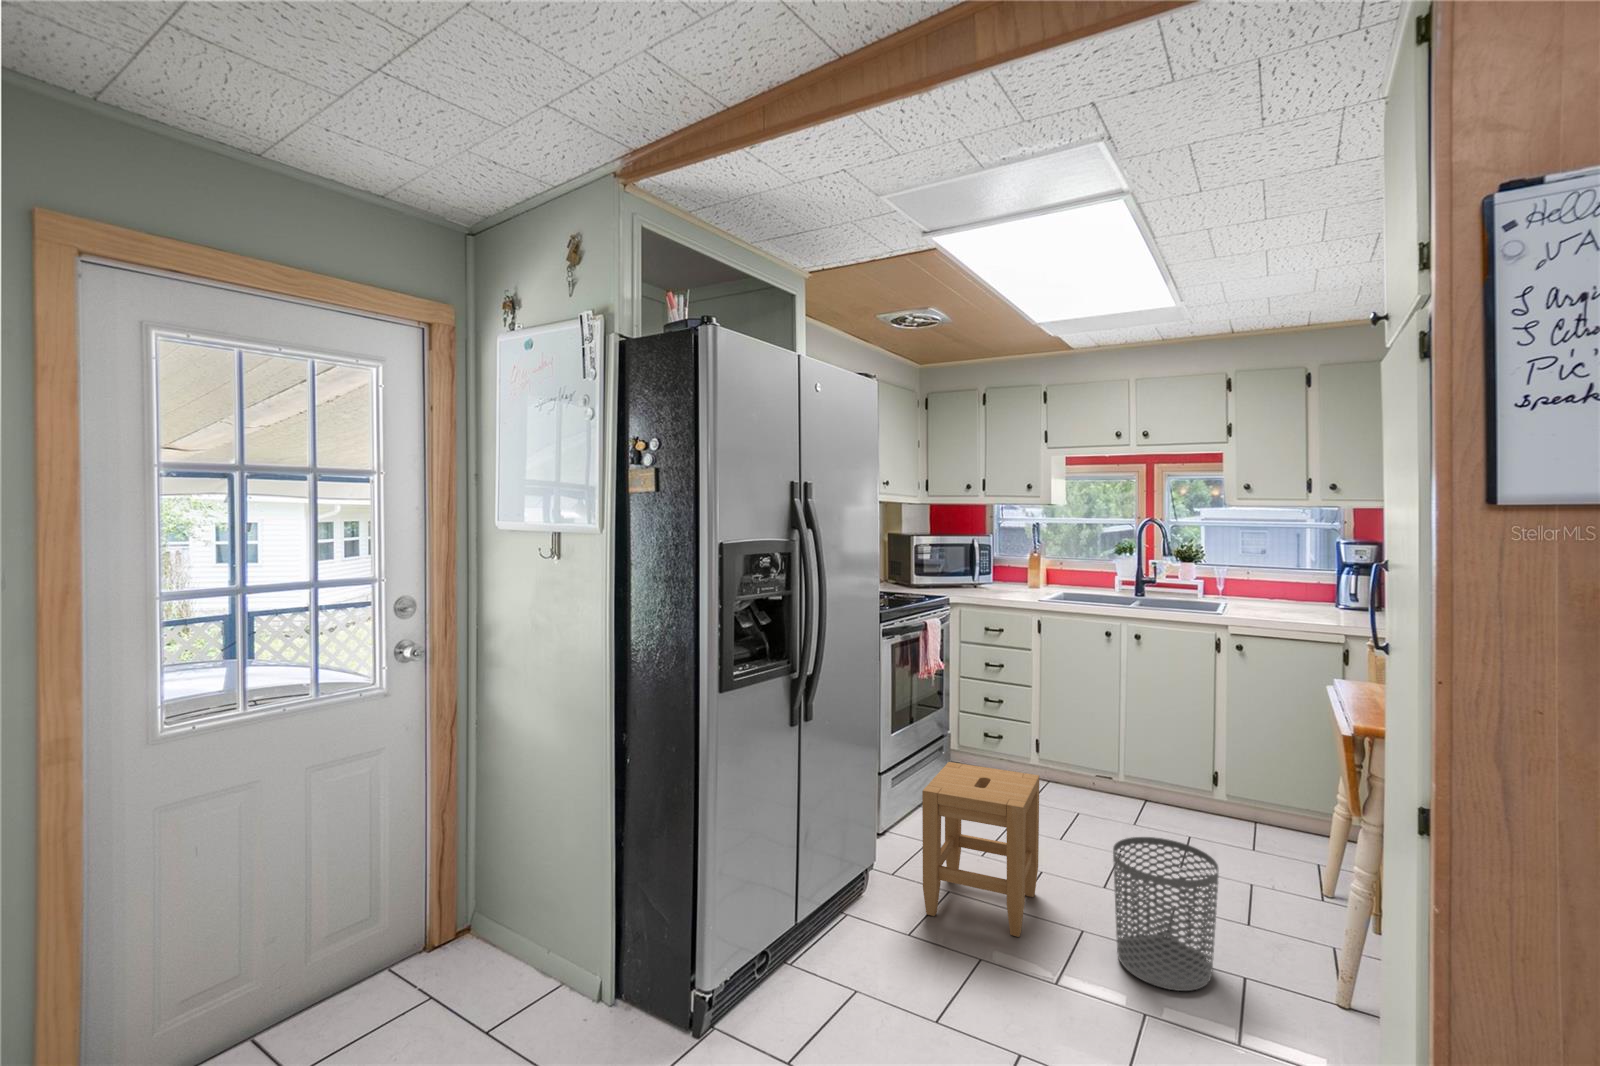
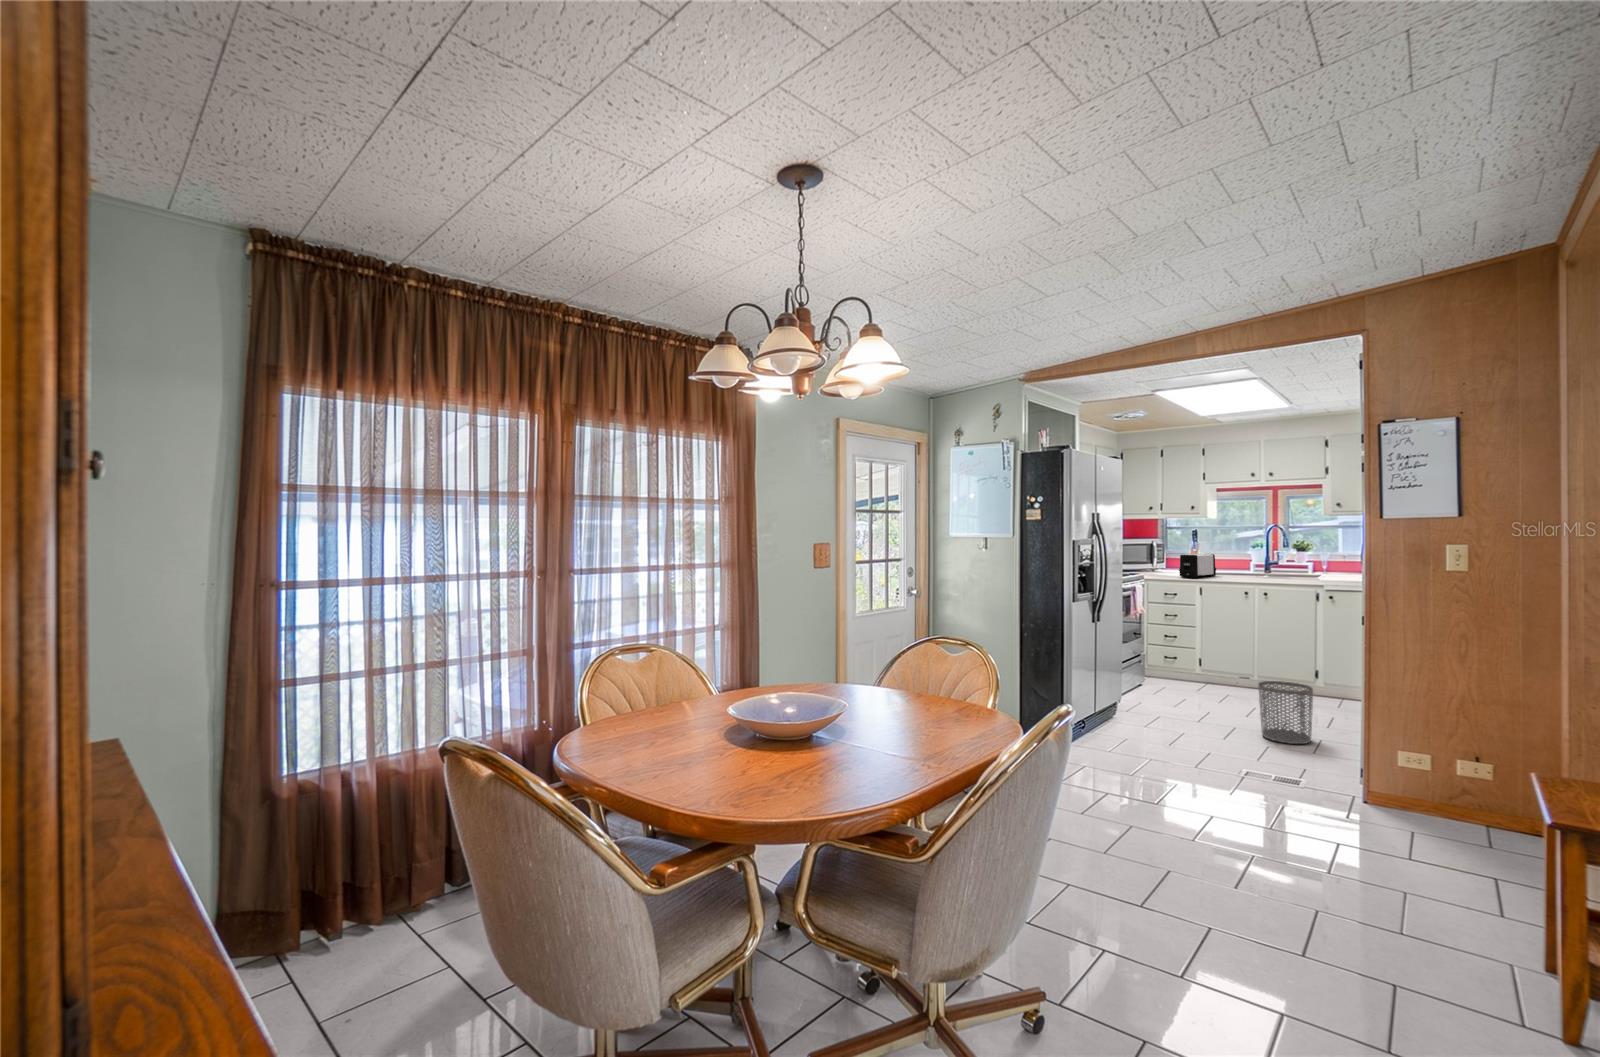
toaster: none [1005,564,1063,604] -> present [1179,554,1216,578]
stool: present [922,762,1039,937] -> none [1154,654,1215,730]

